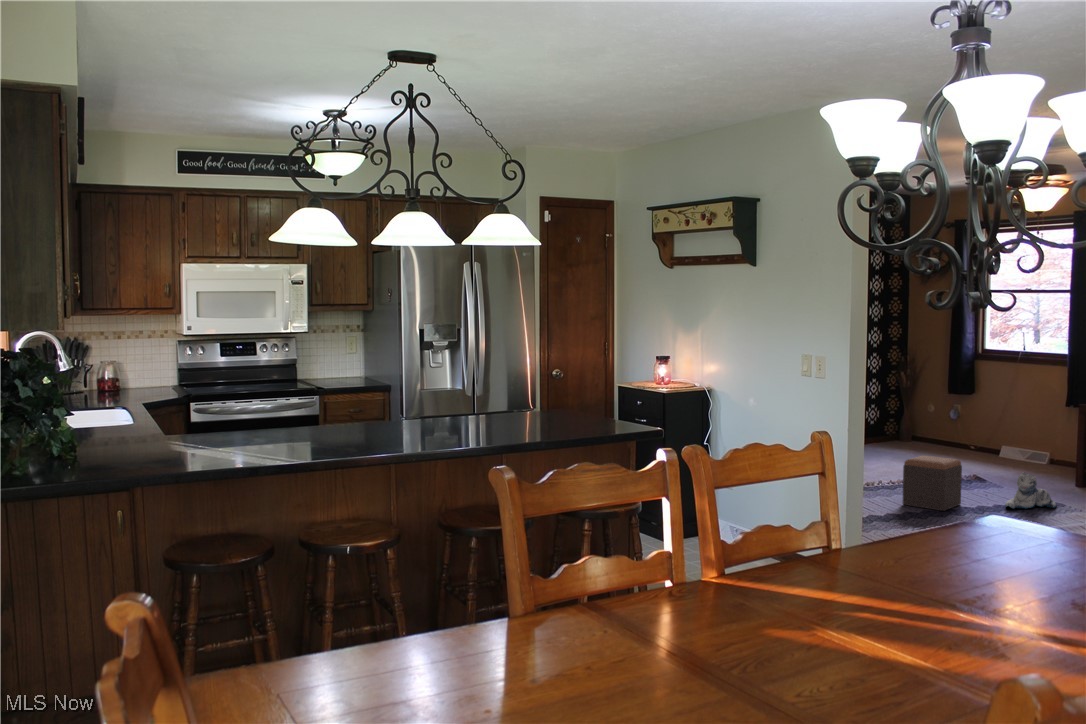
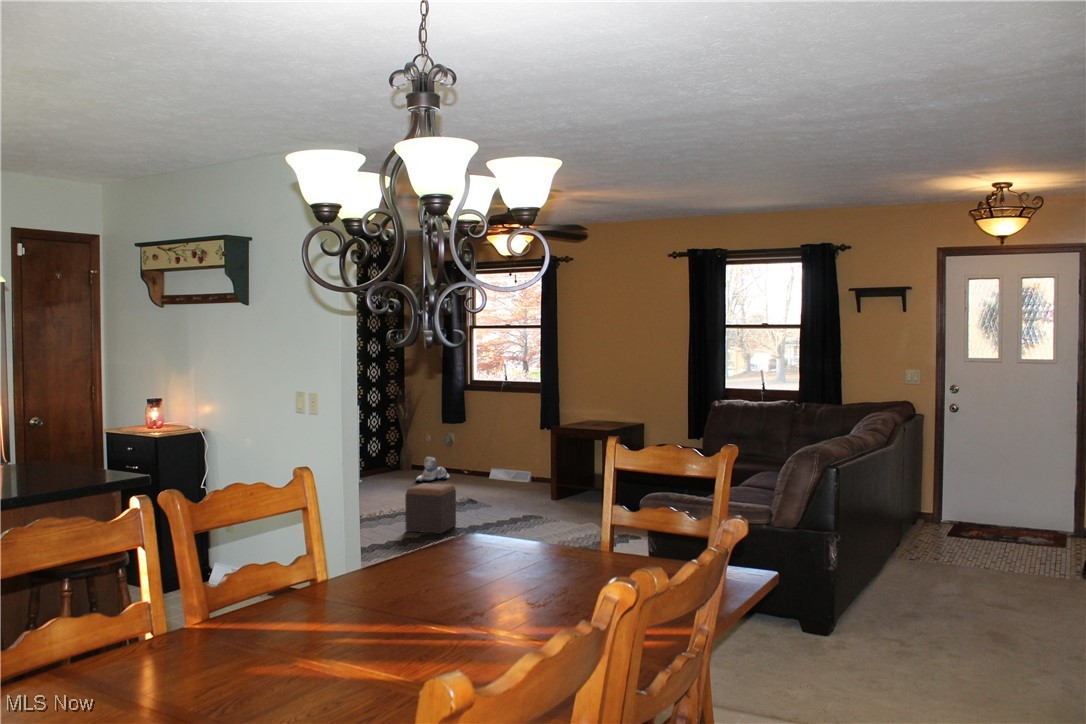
plush toy: present [1005,473,1056,509] -> present [416,456,450,481]

